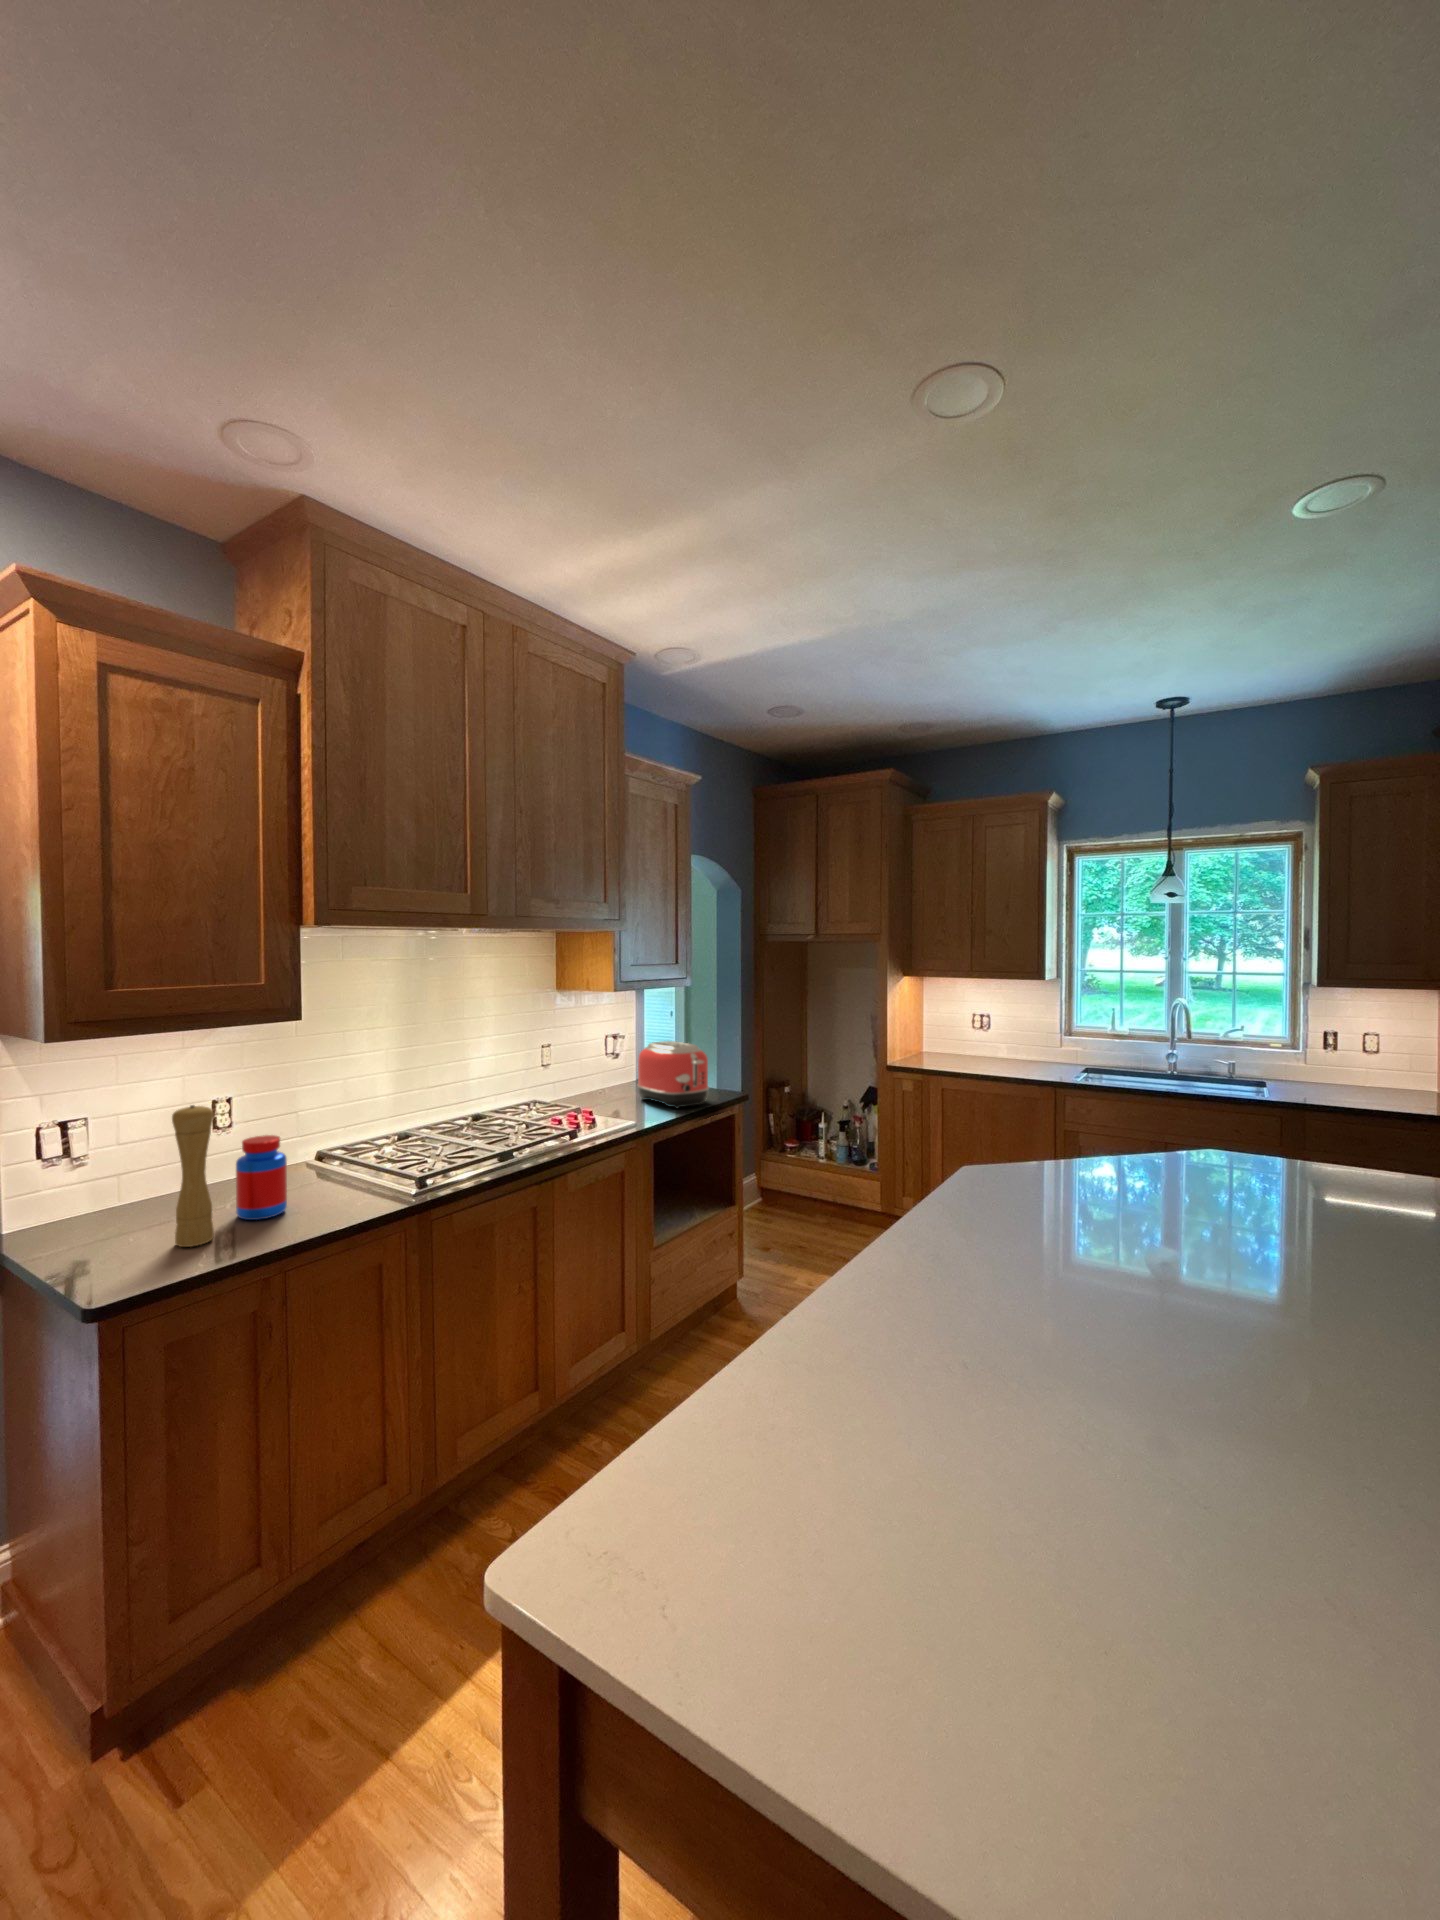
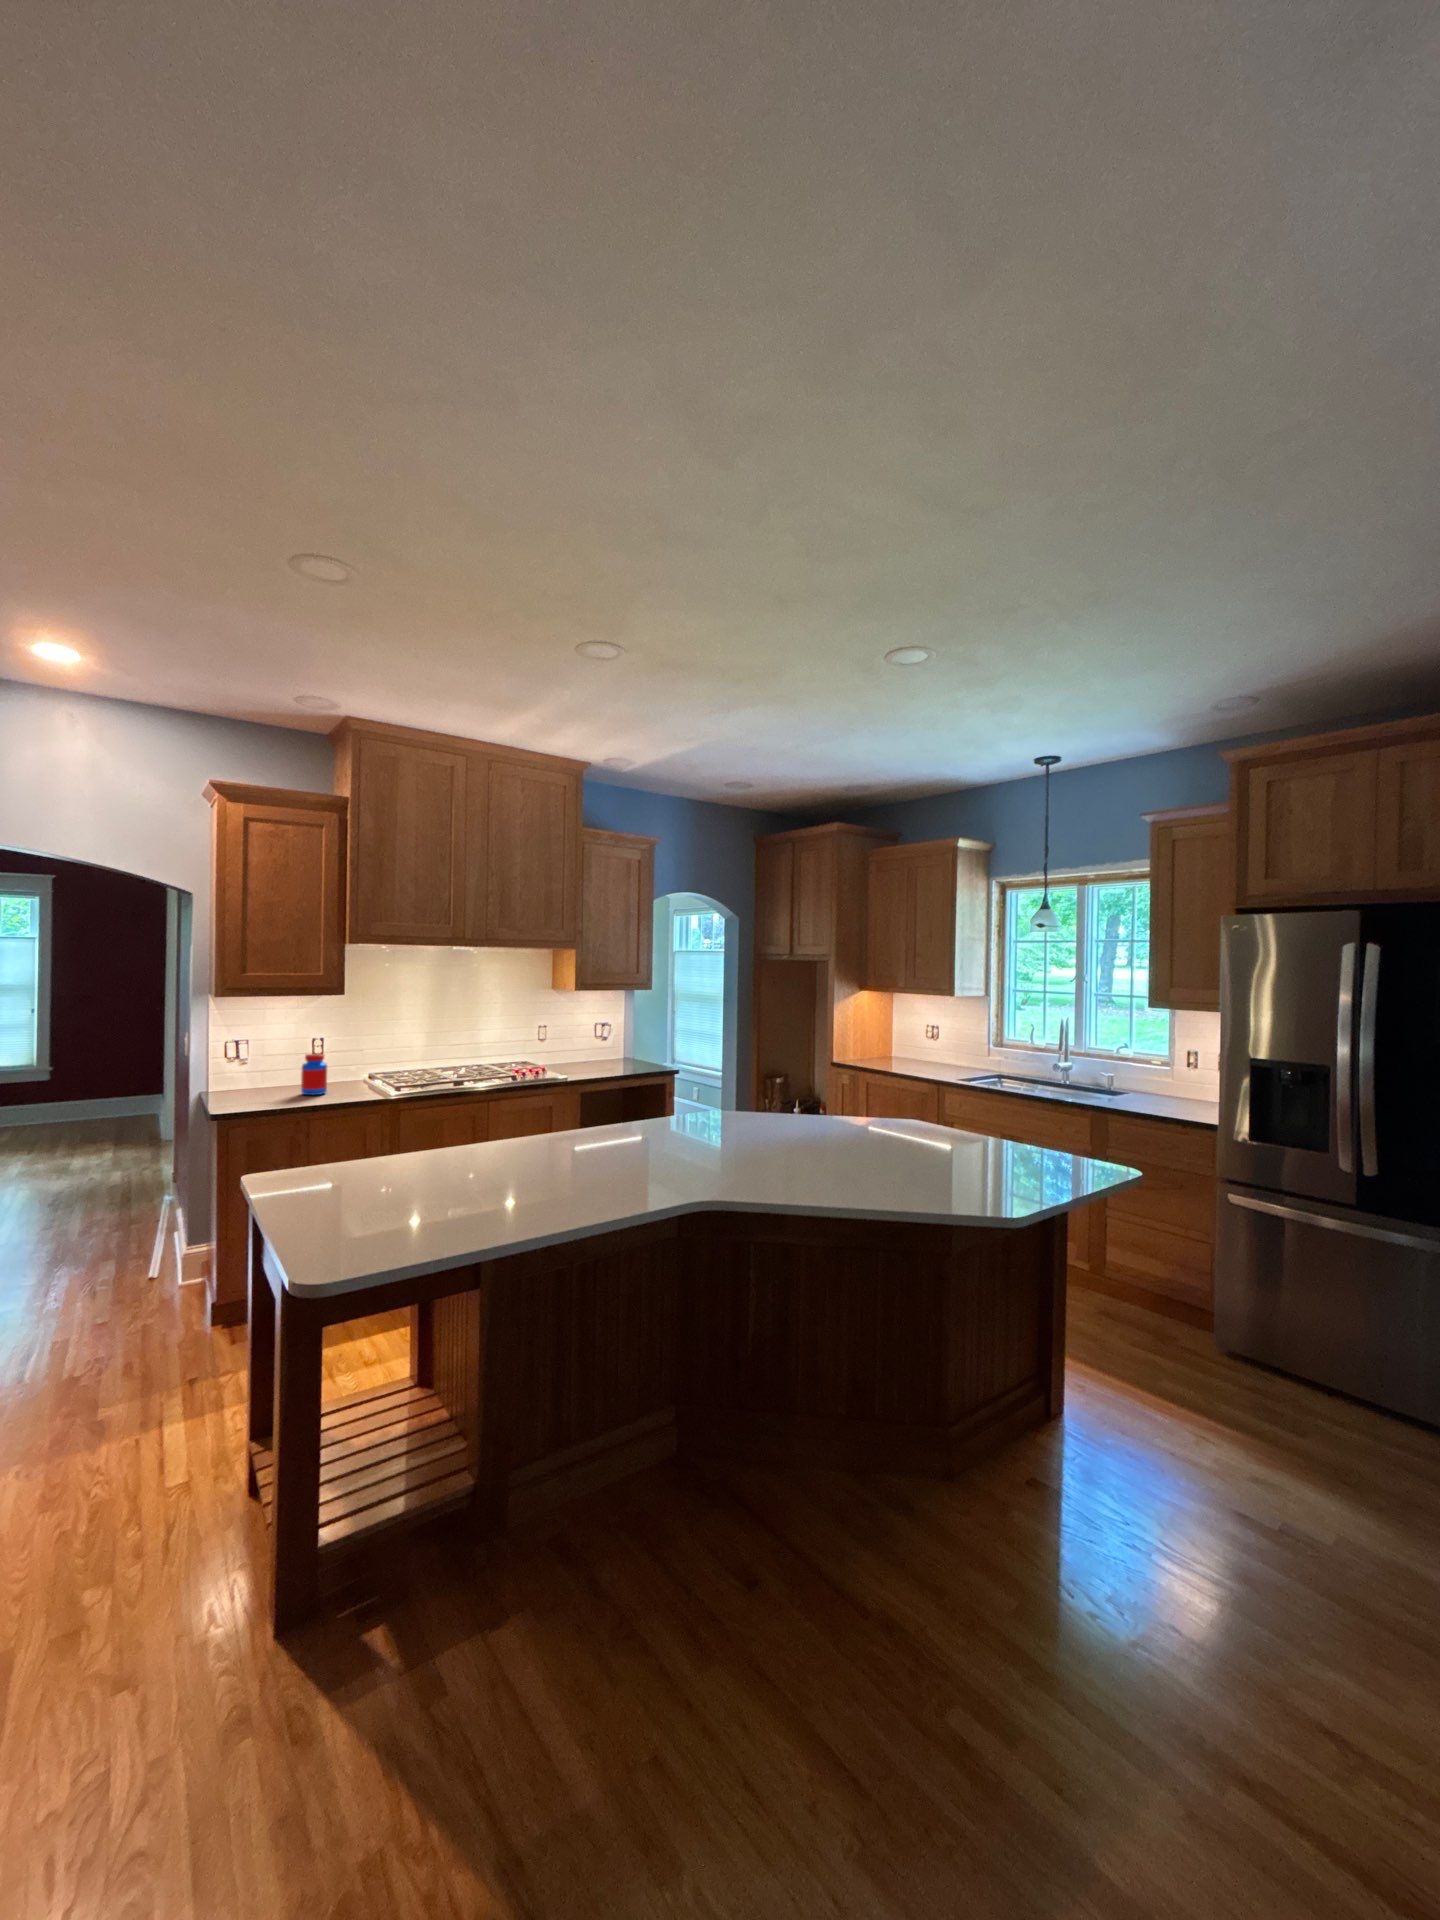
toaster: present [637,1041,709,1108] -> none [594,1028,638,1072]
pepper mill: present [172,1105,214,1247] -> none [266,1032,285,1101]

